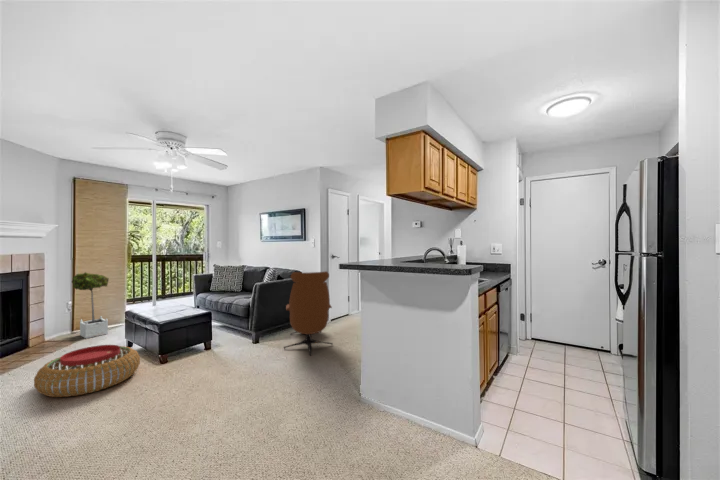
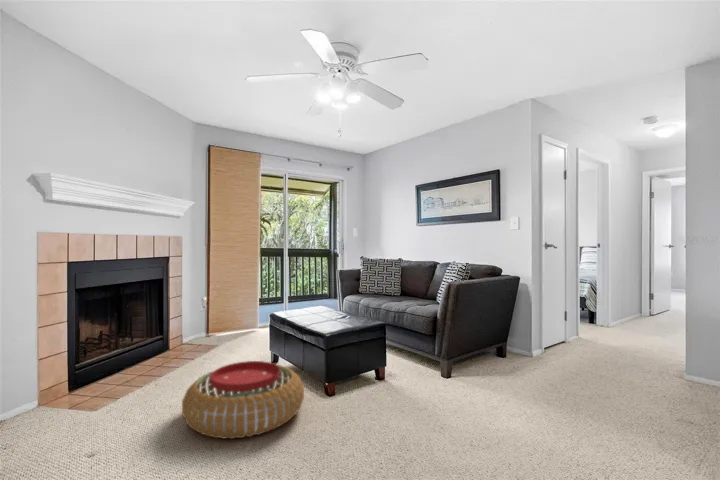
potted tree: present [72,272,109,338] -> none [208,261,245,344]
lounge chair: present [284,272,333,355] -> none [495,263,605,415]

